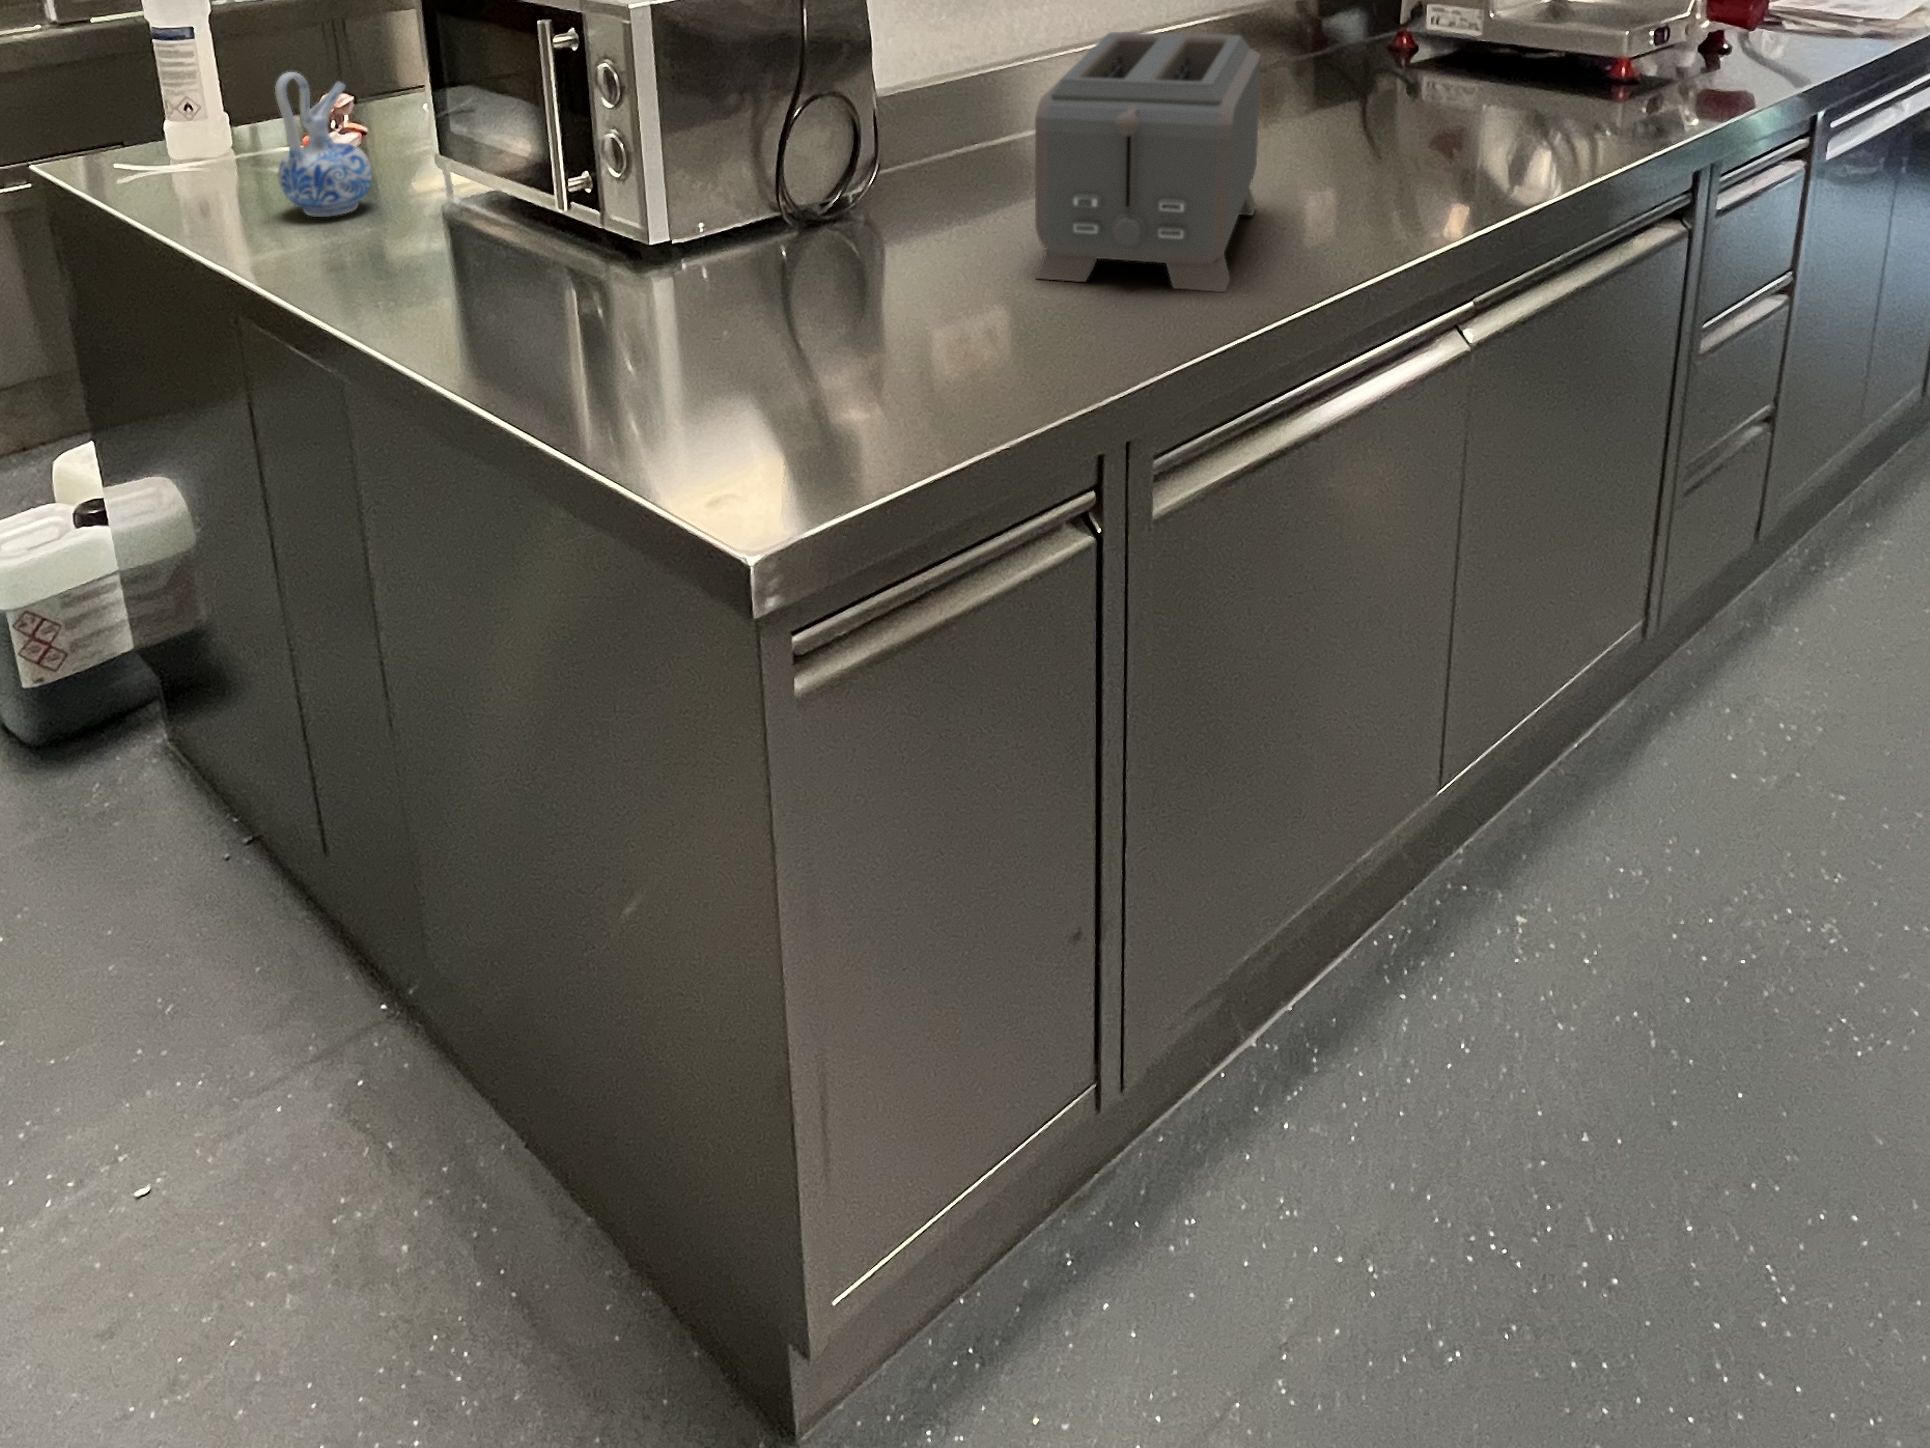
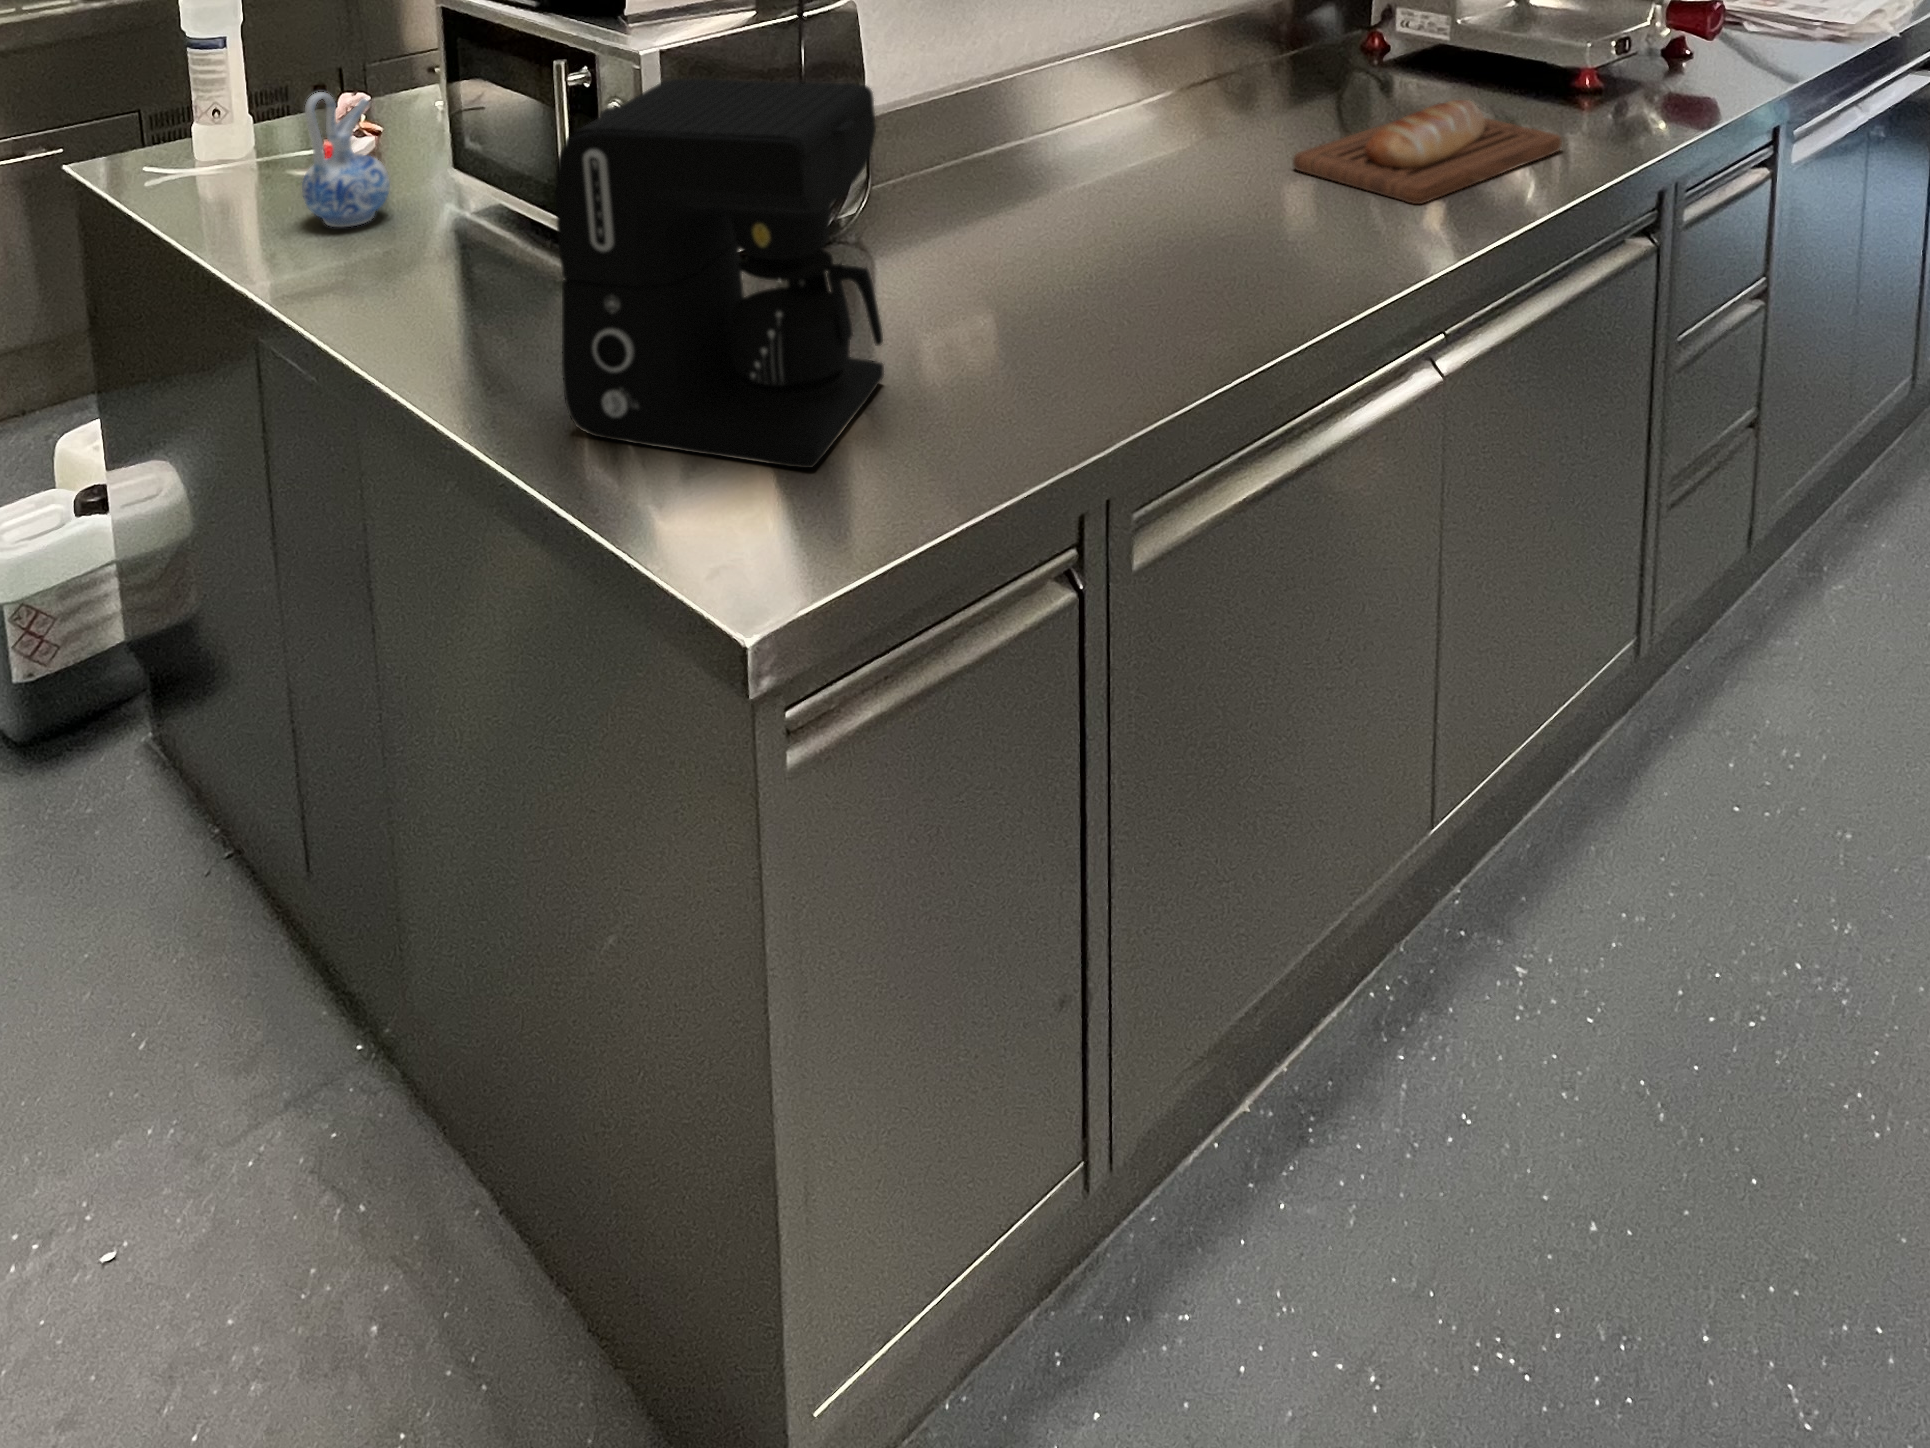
coffee maker: none [533,15,894,413] -> present [555,79,884,468]
toaster: present [1035,32,1261,292] -> none [1017,65,1231,332]
bread loaf: none [1319,86,1599,182] -> present [1293,100,1562,204]

